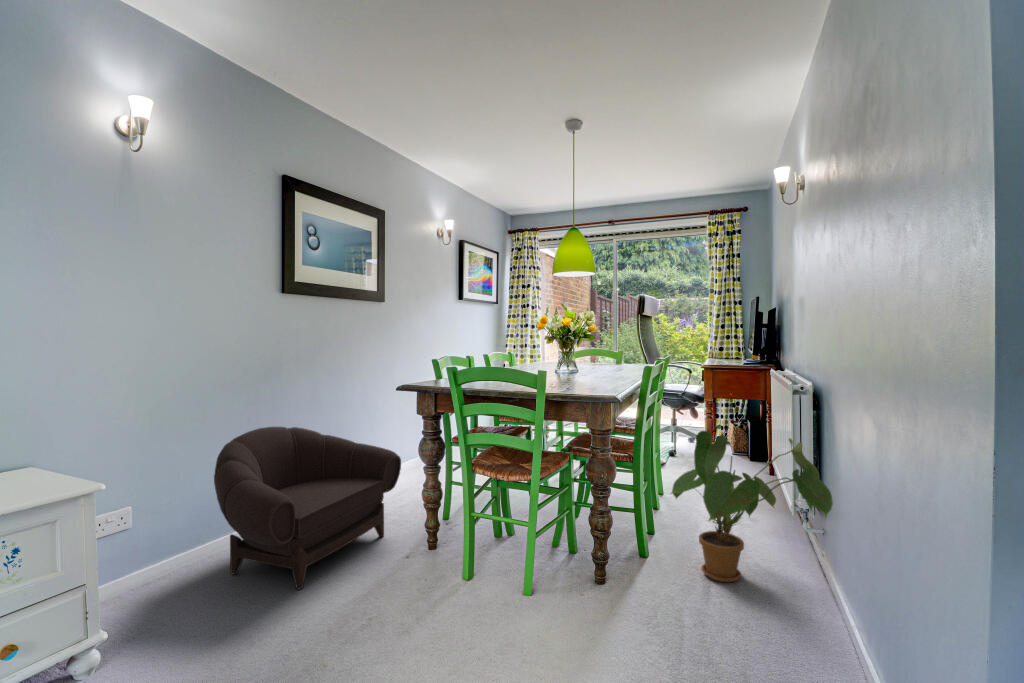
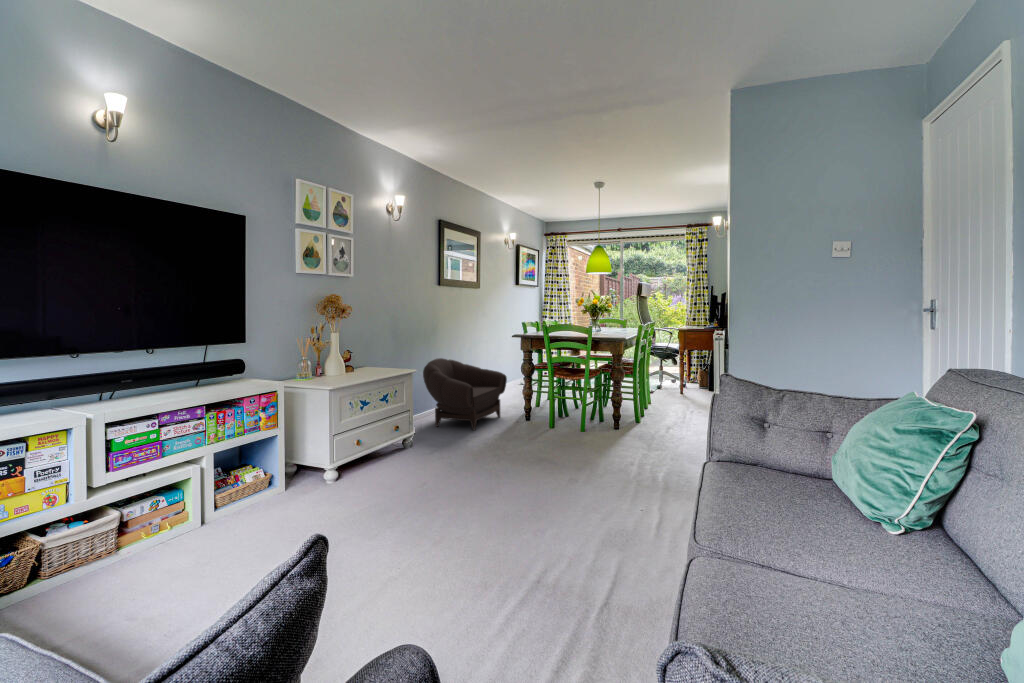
house plant: present [671,431,833,582] -> none [651,357,723,429]

